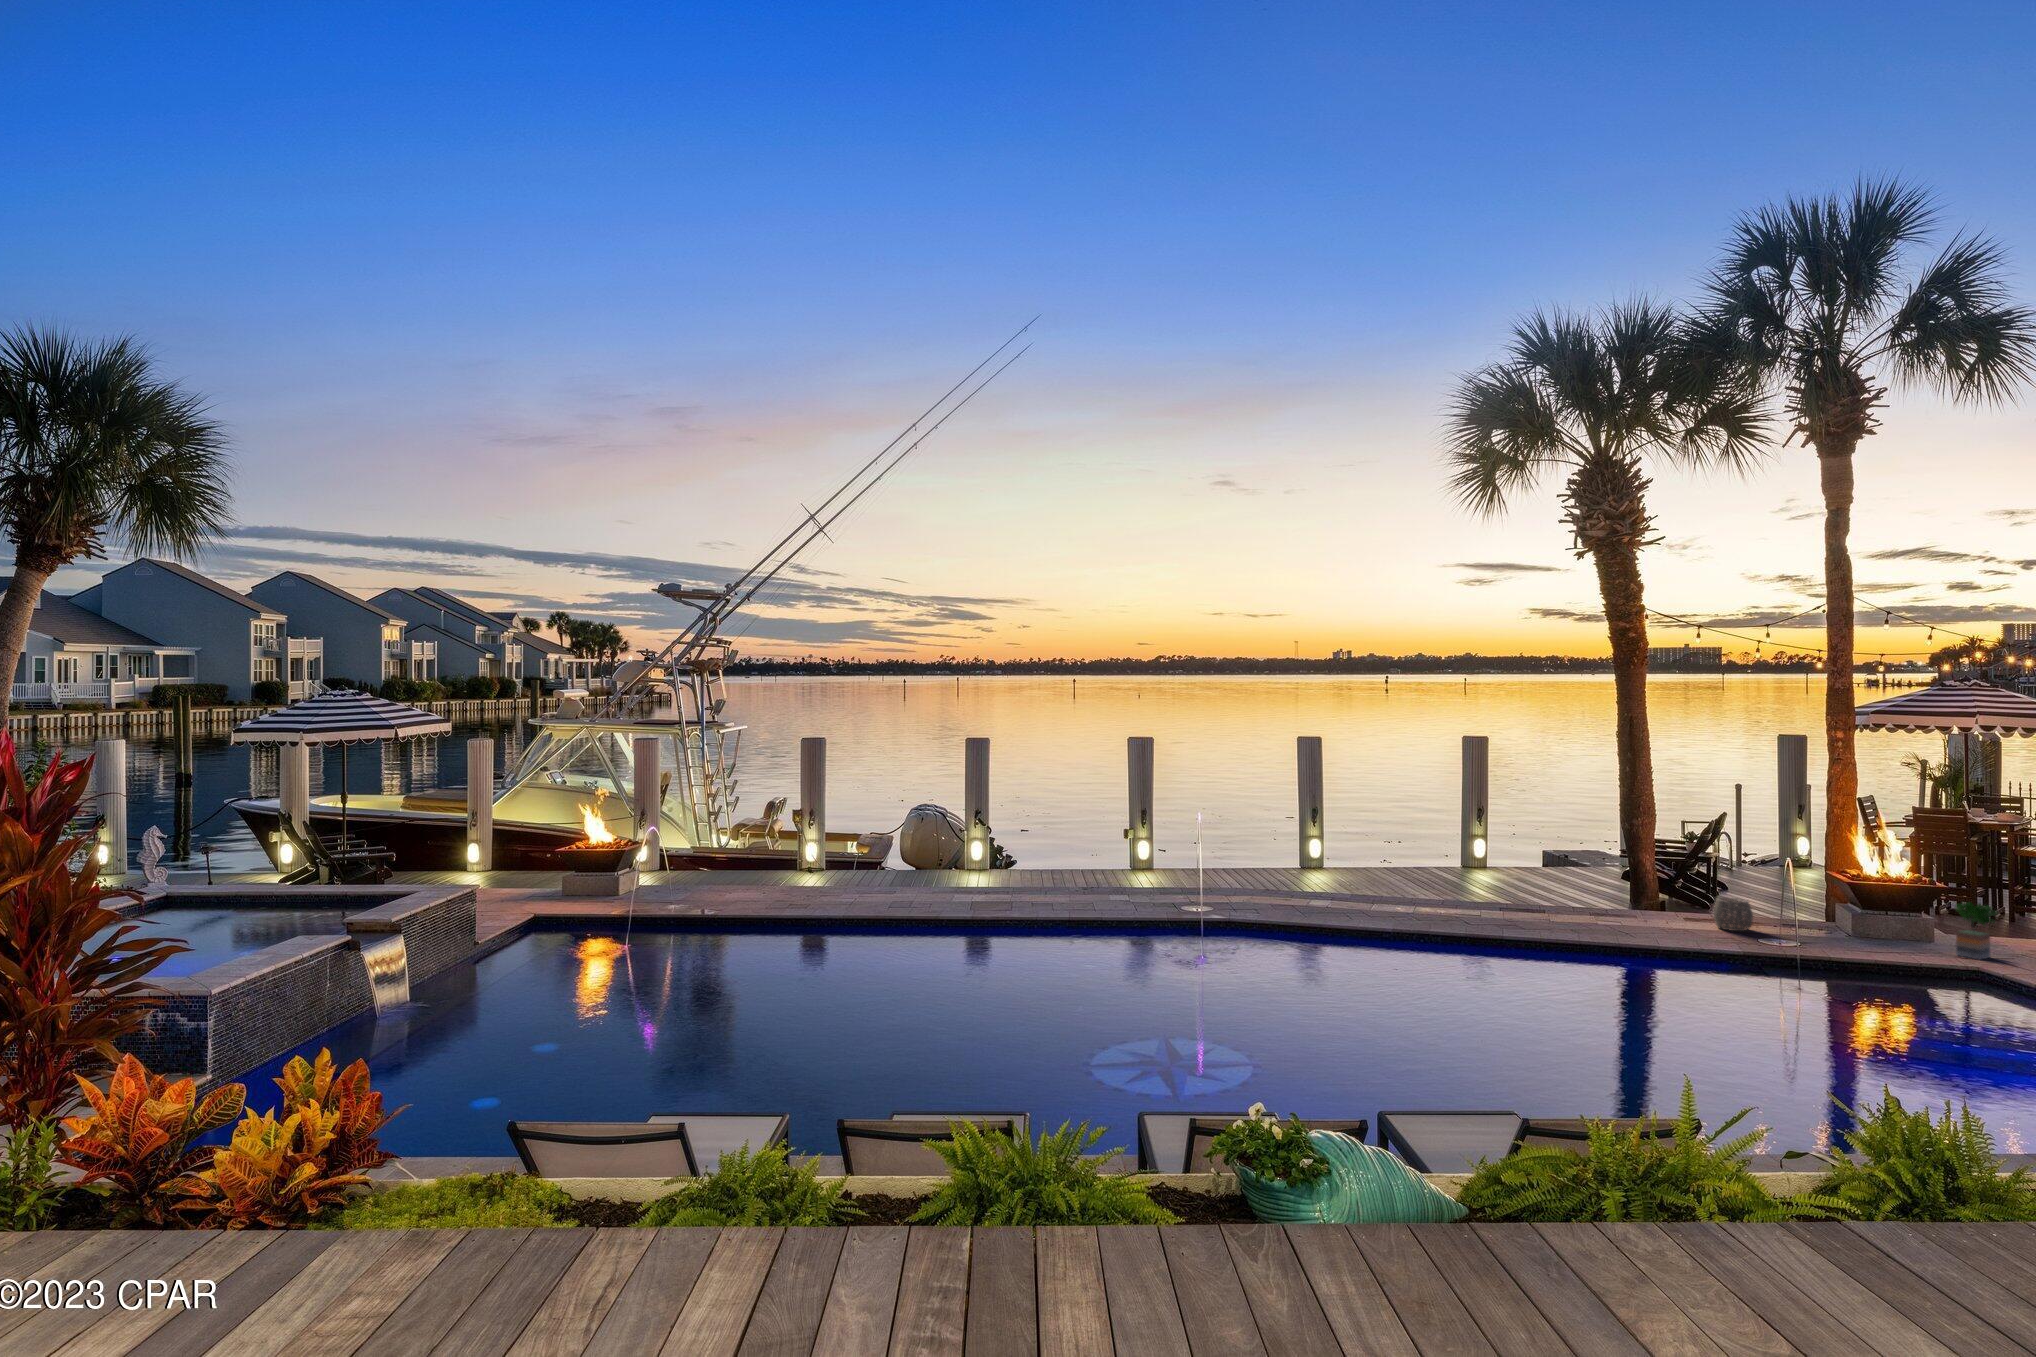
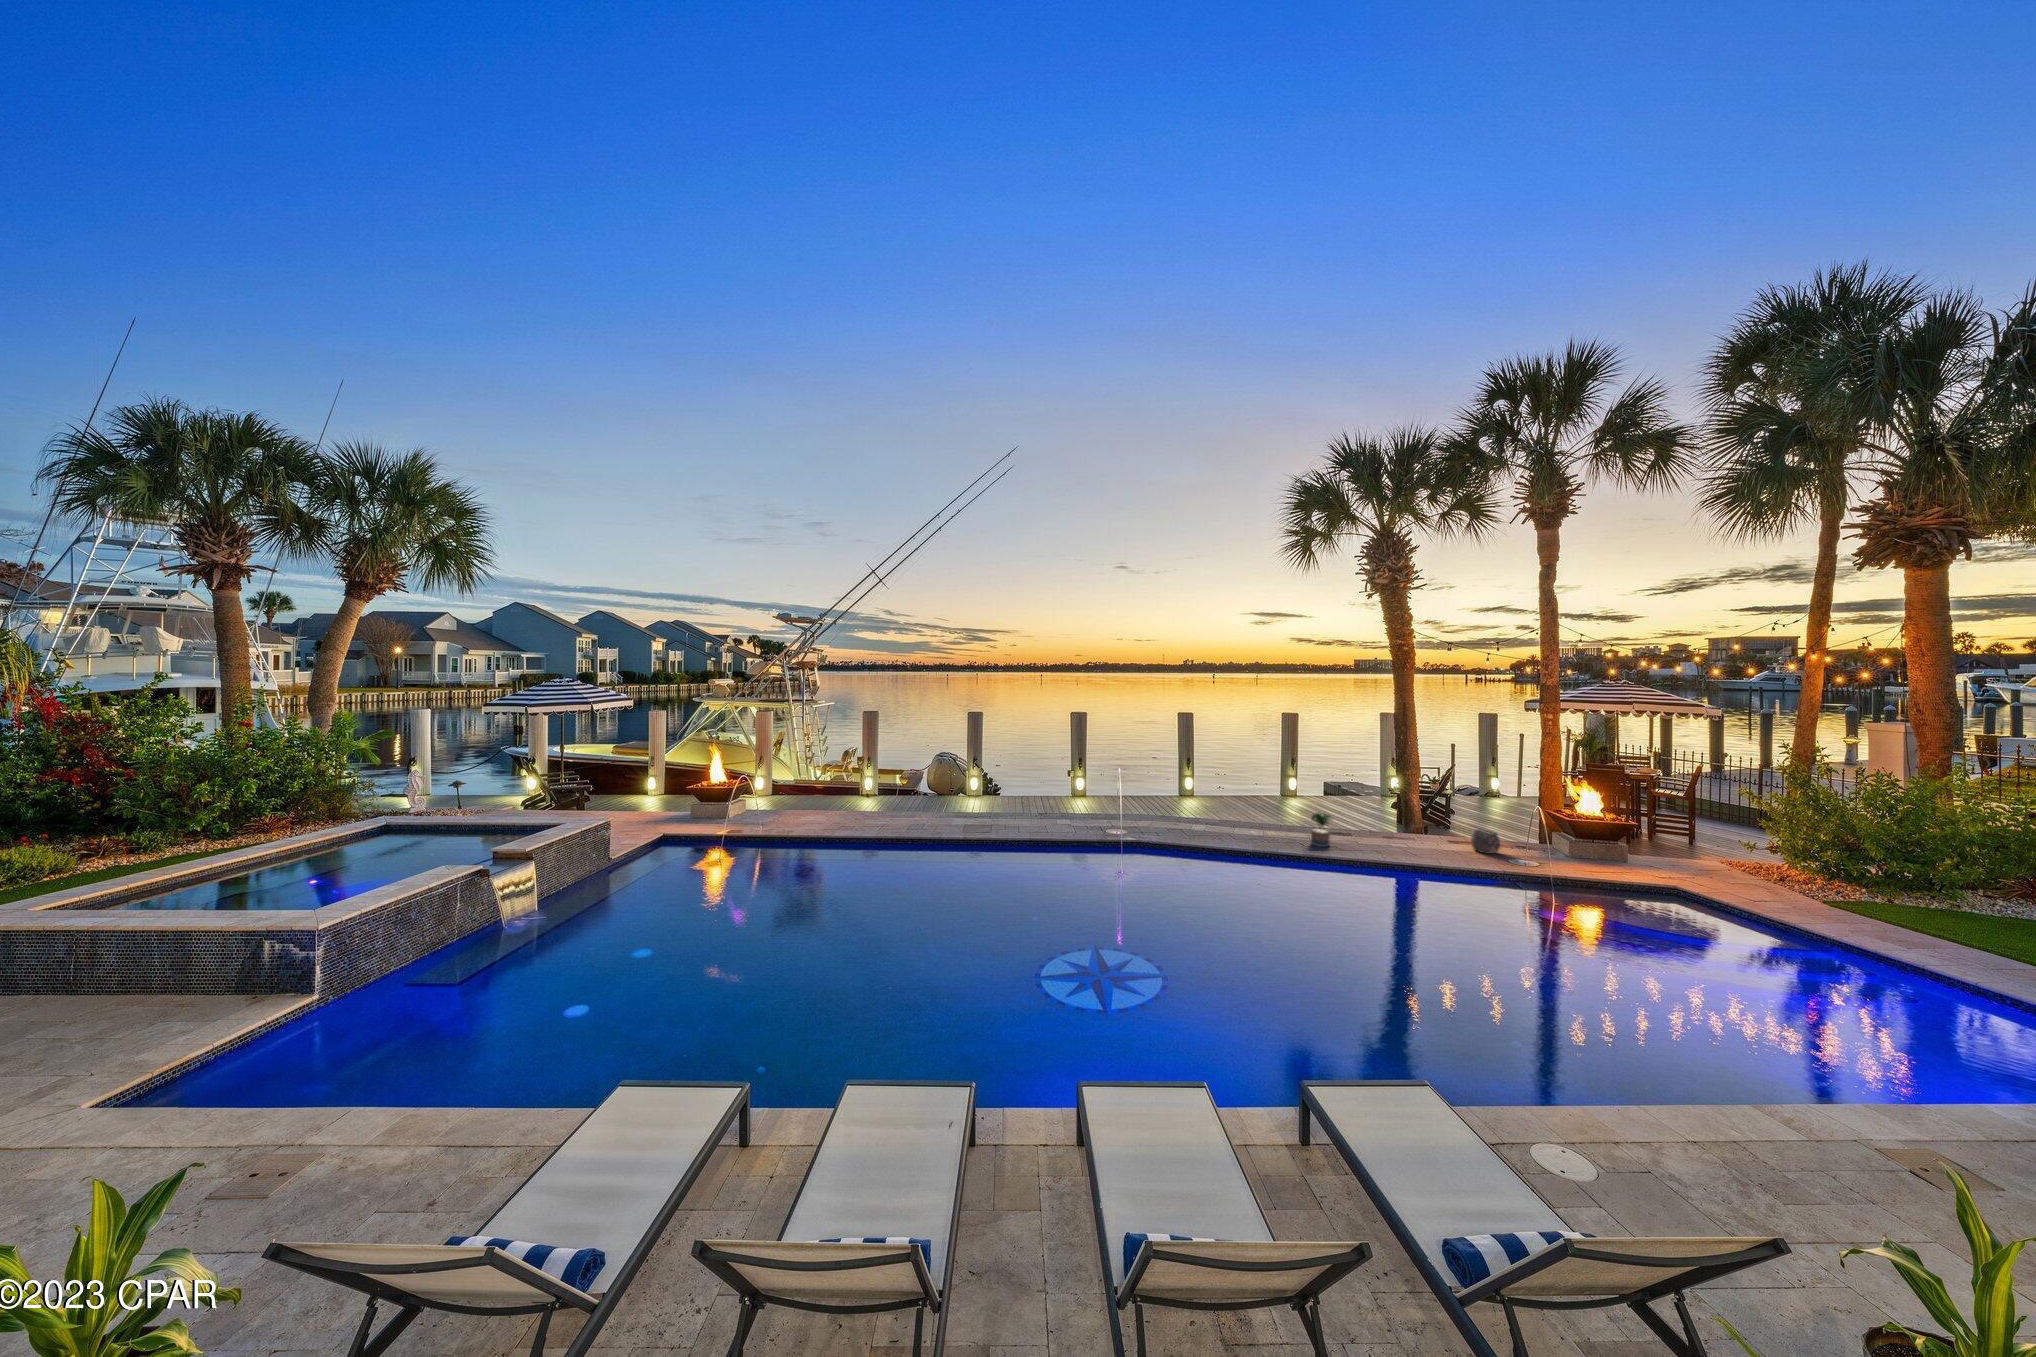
potted tree: present [1955,902,1997,959] -> present [1311,813,1332,847]

